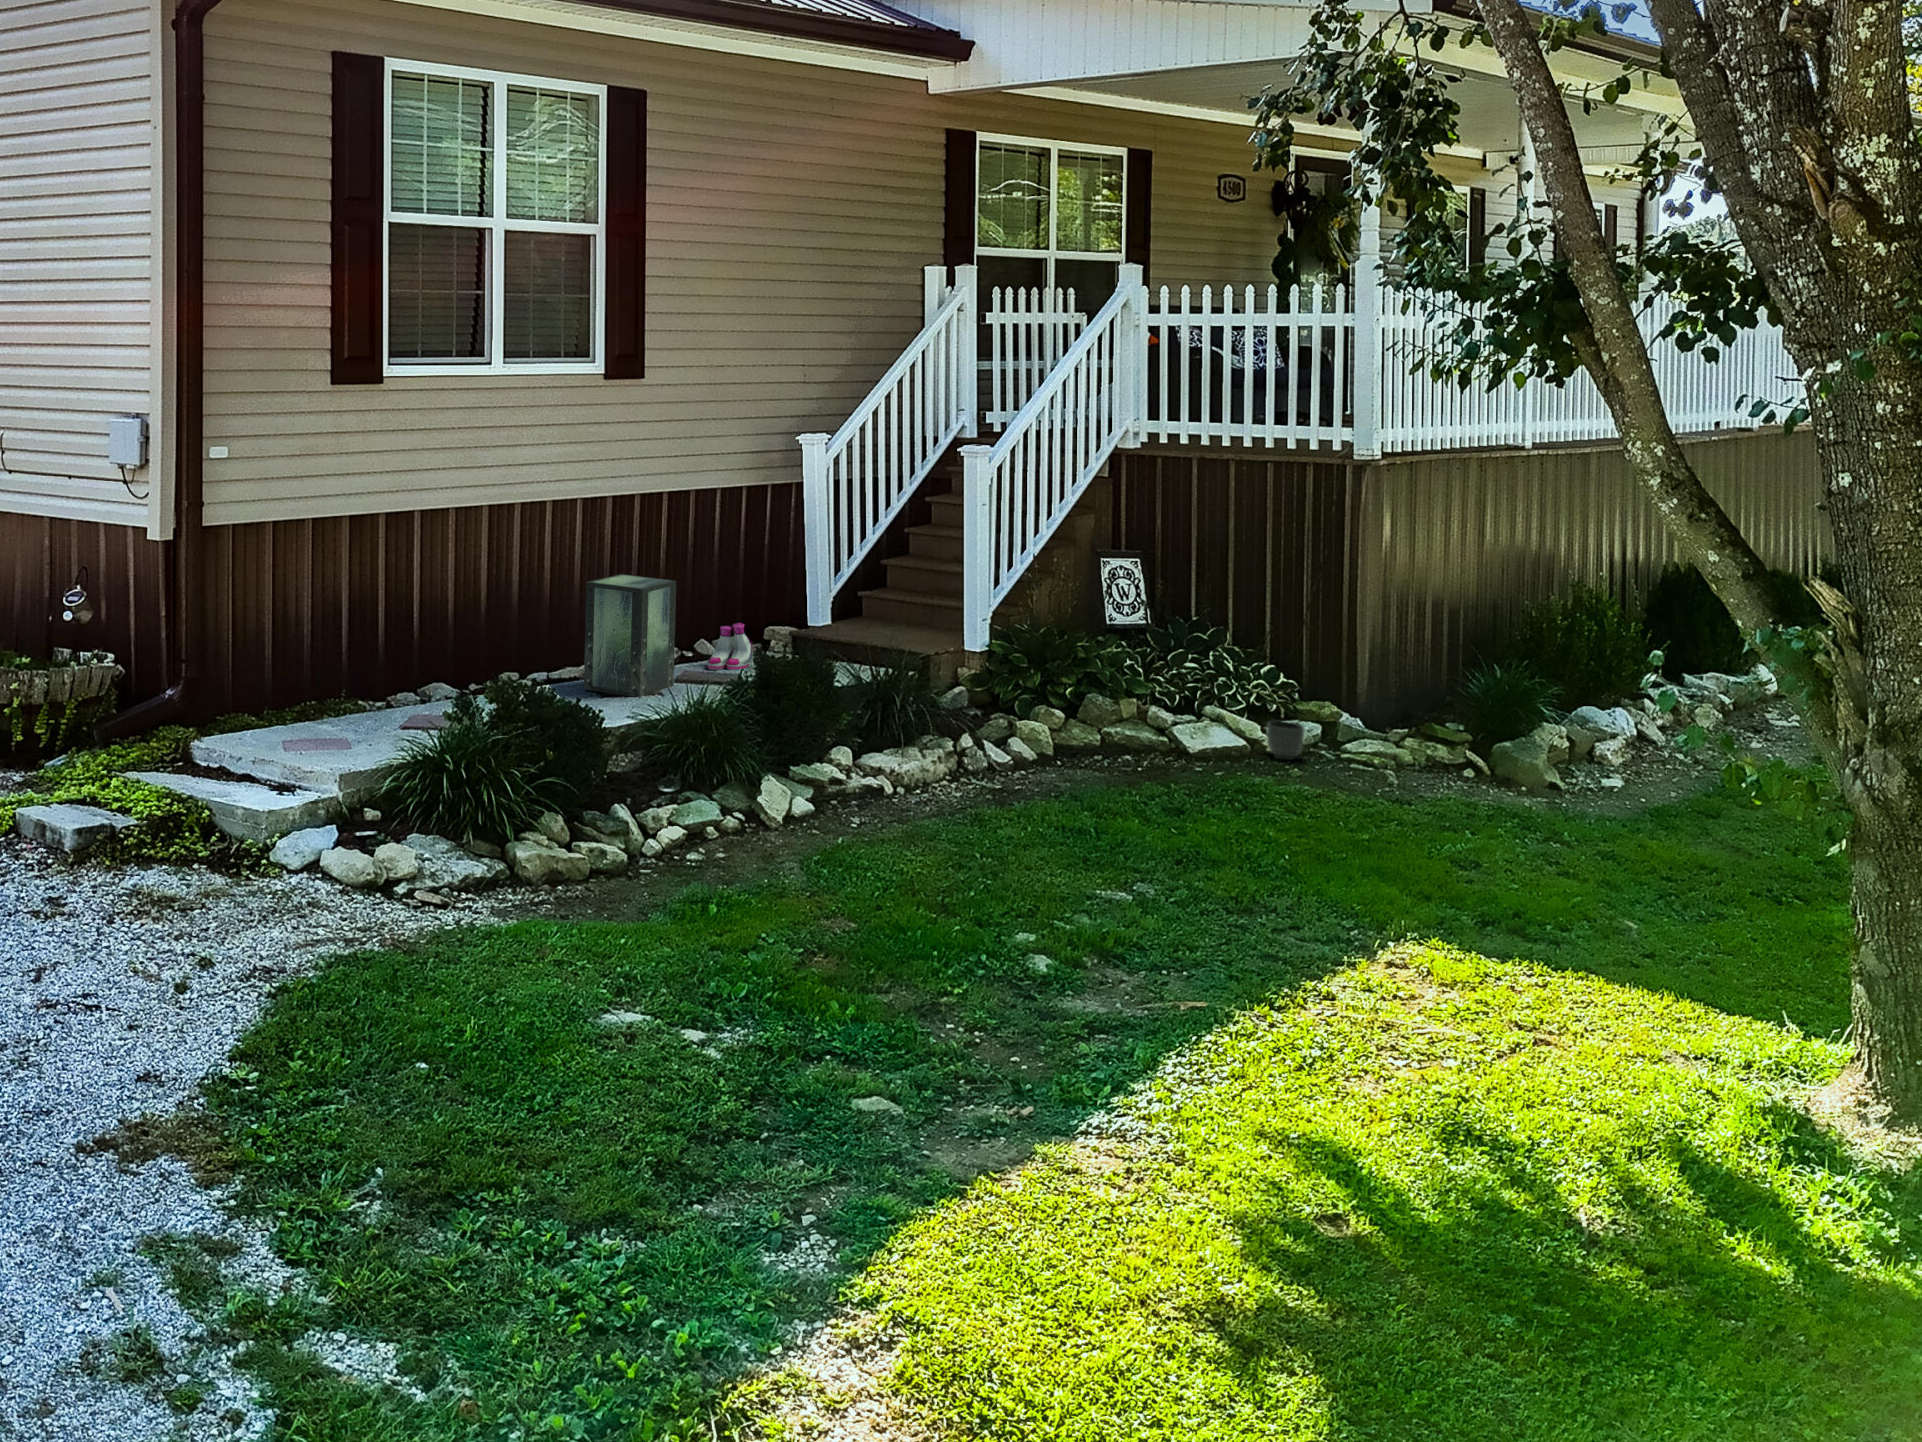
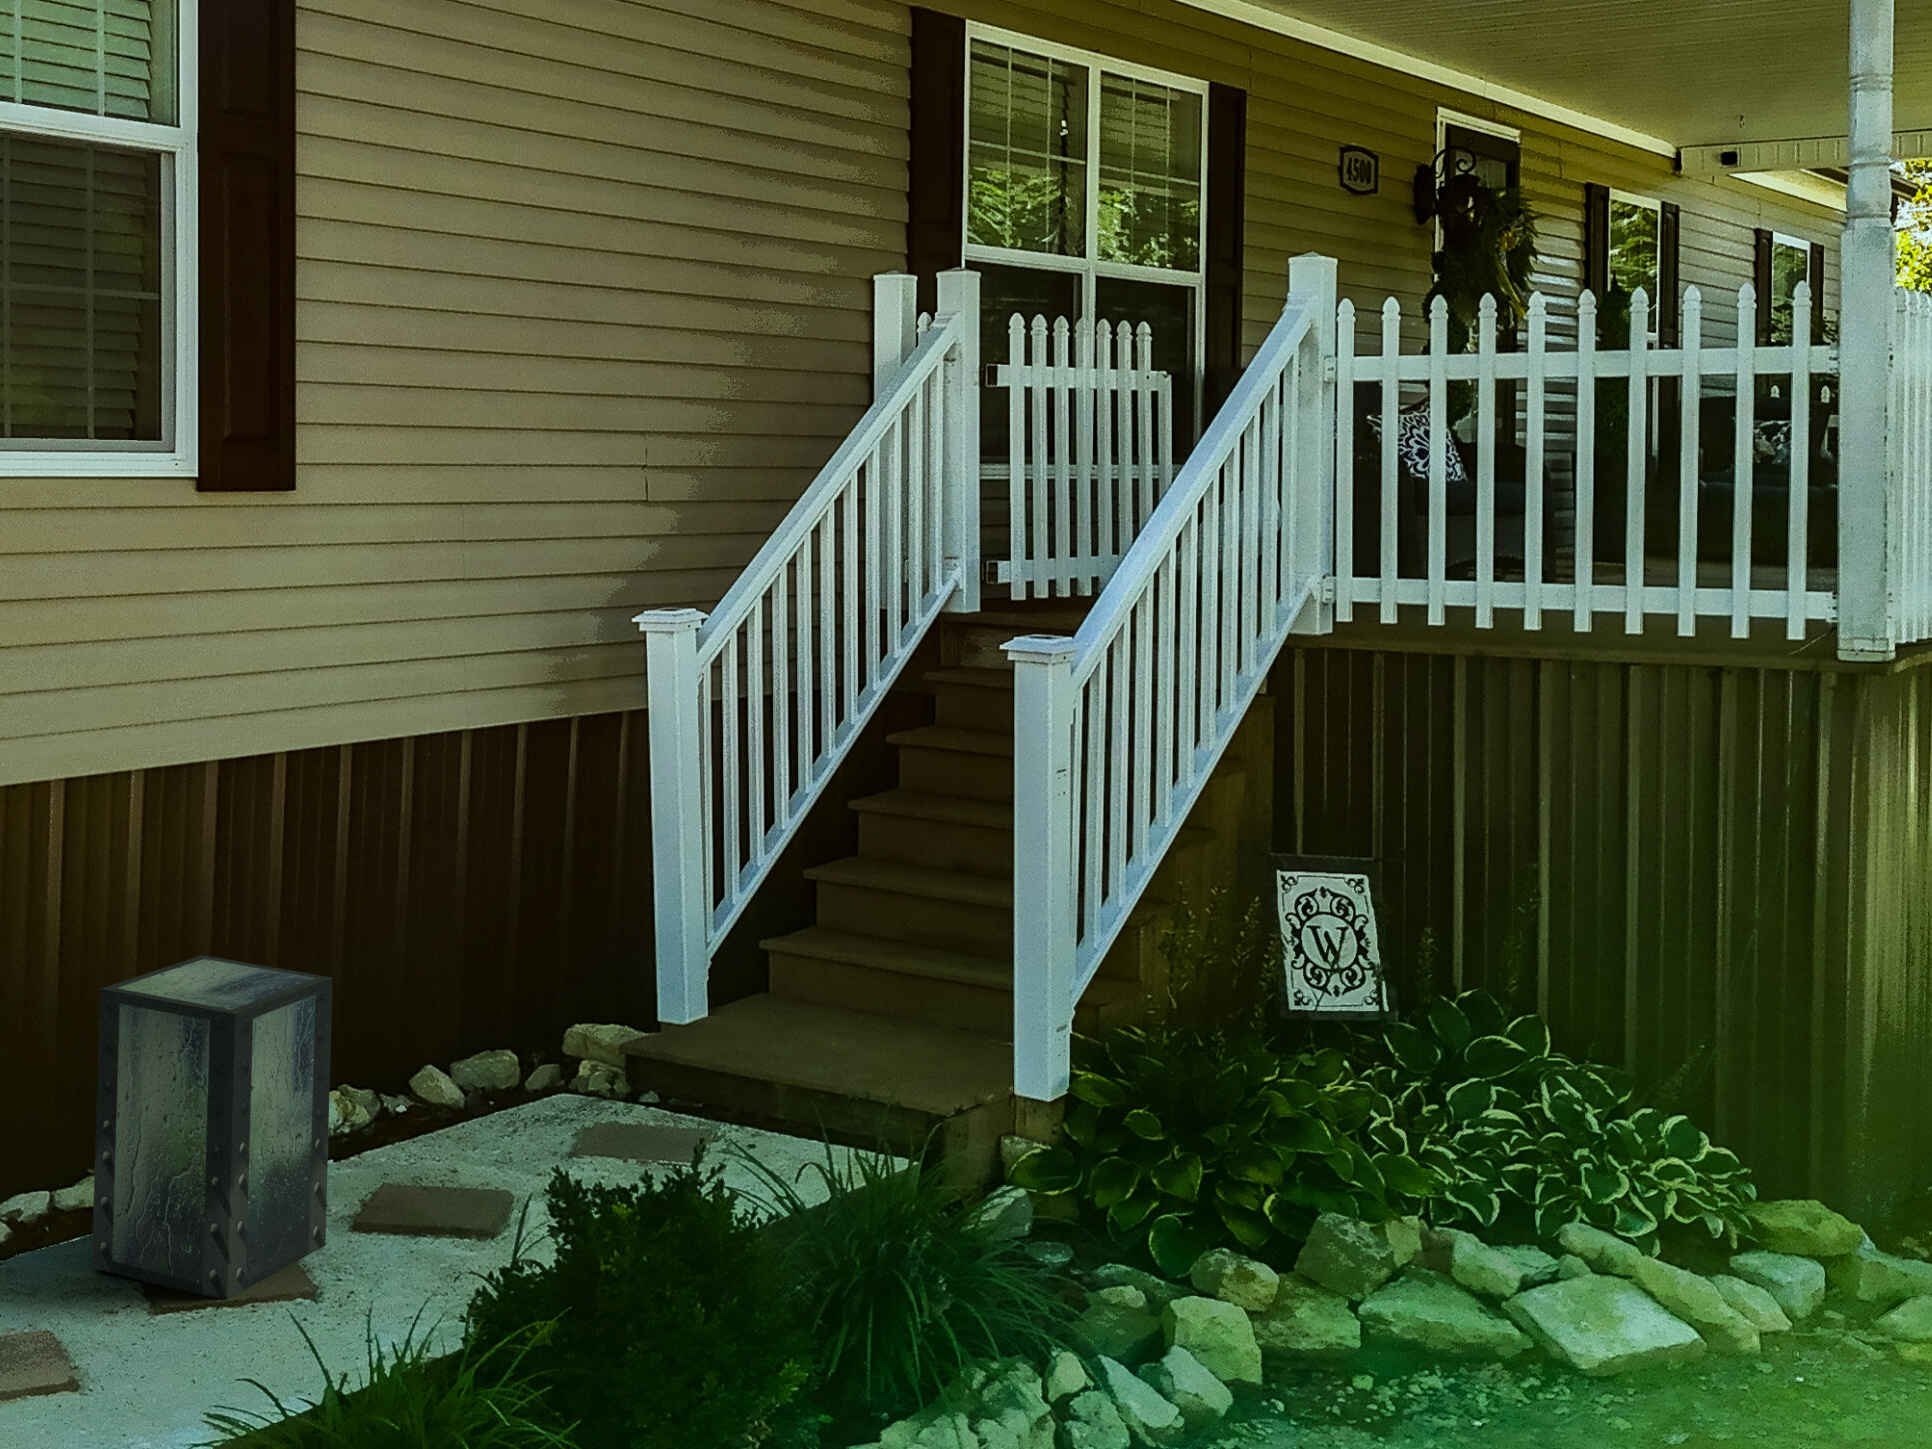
boots: present [708,623,753,670] -> none [421,1055,530,1176]
planter: present [1266,721,1304,760] -> none [1758,1286,1857,1393]

